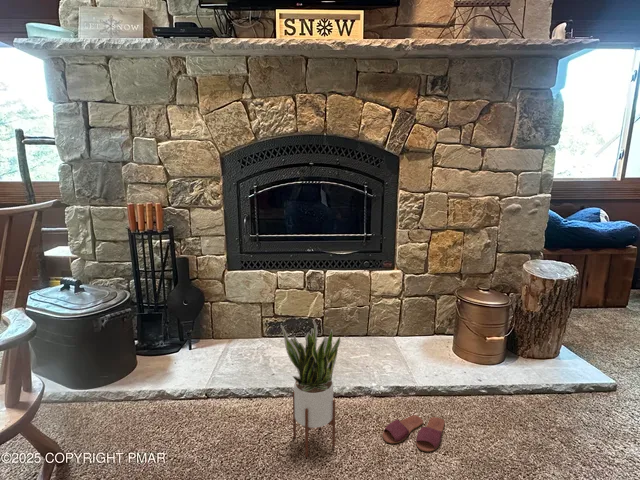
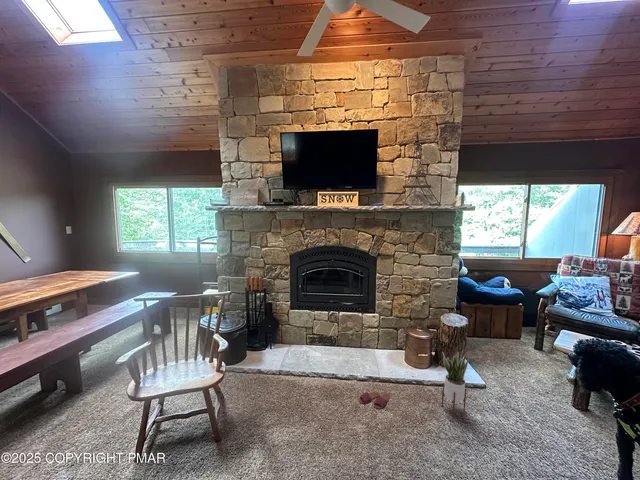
potted plant: present [281,323,340,457] -> present [442,352,469,416]

